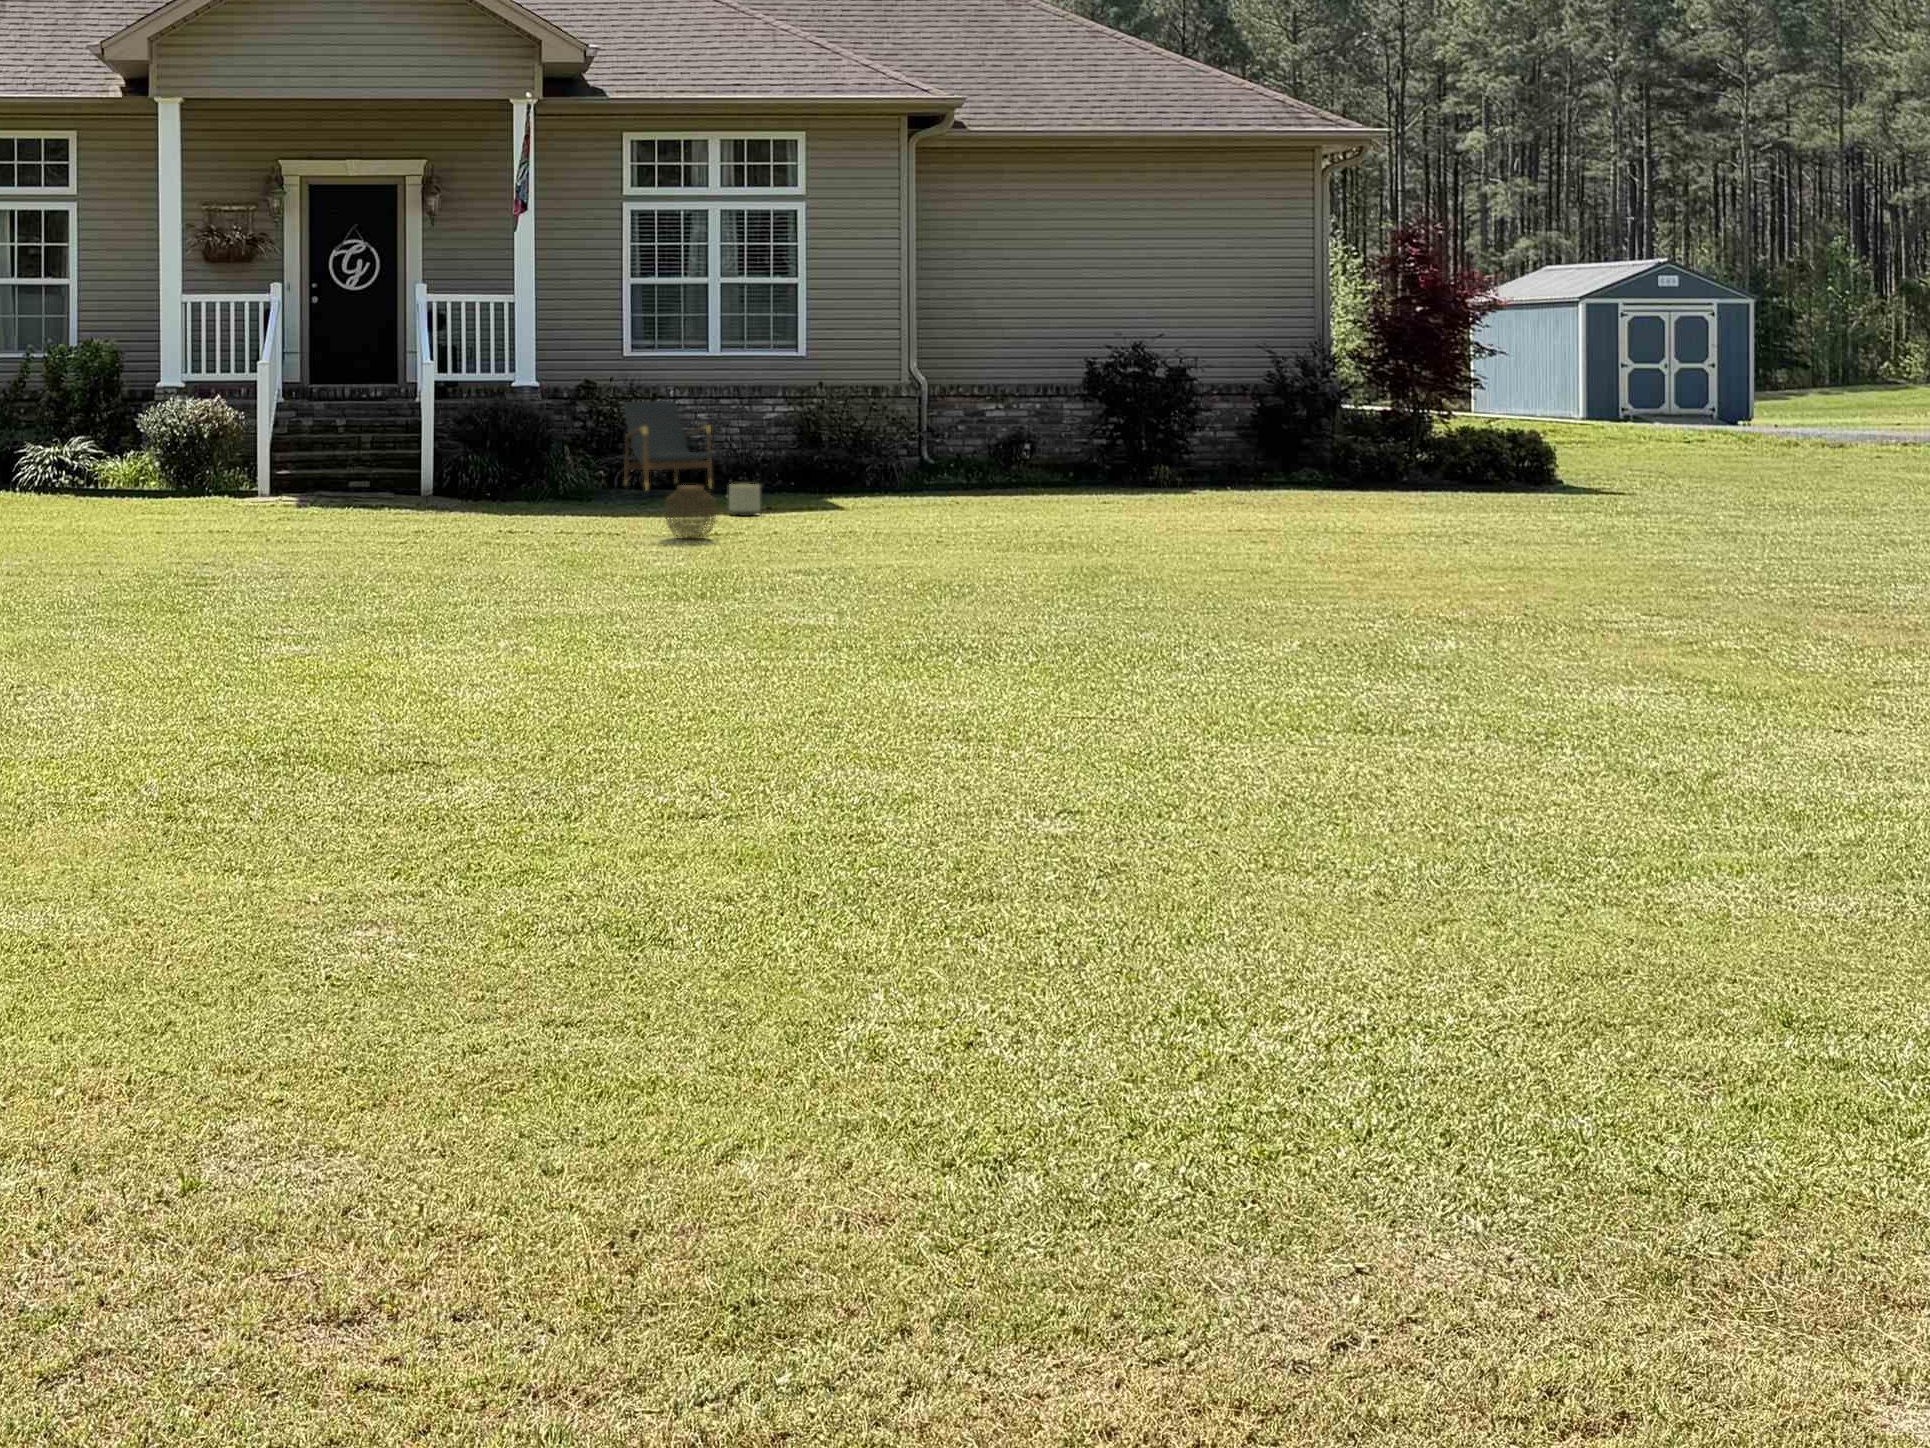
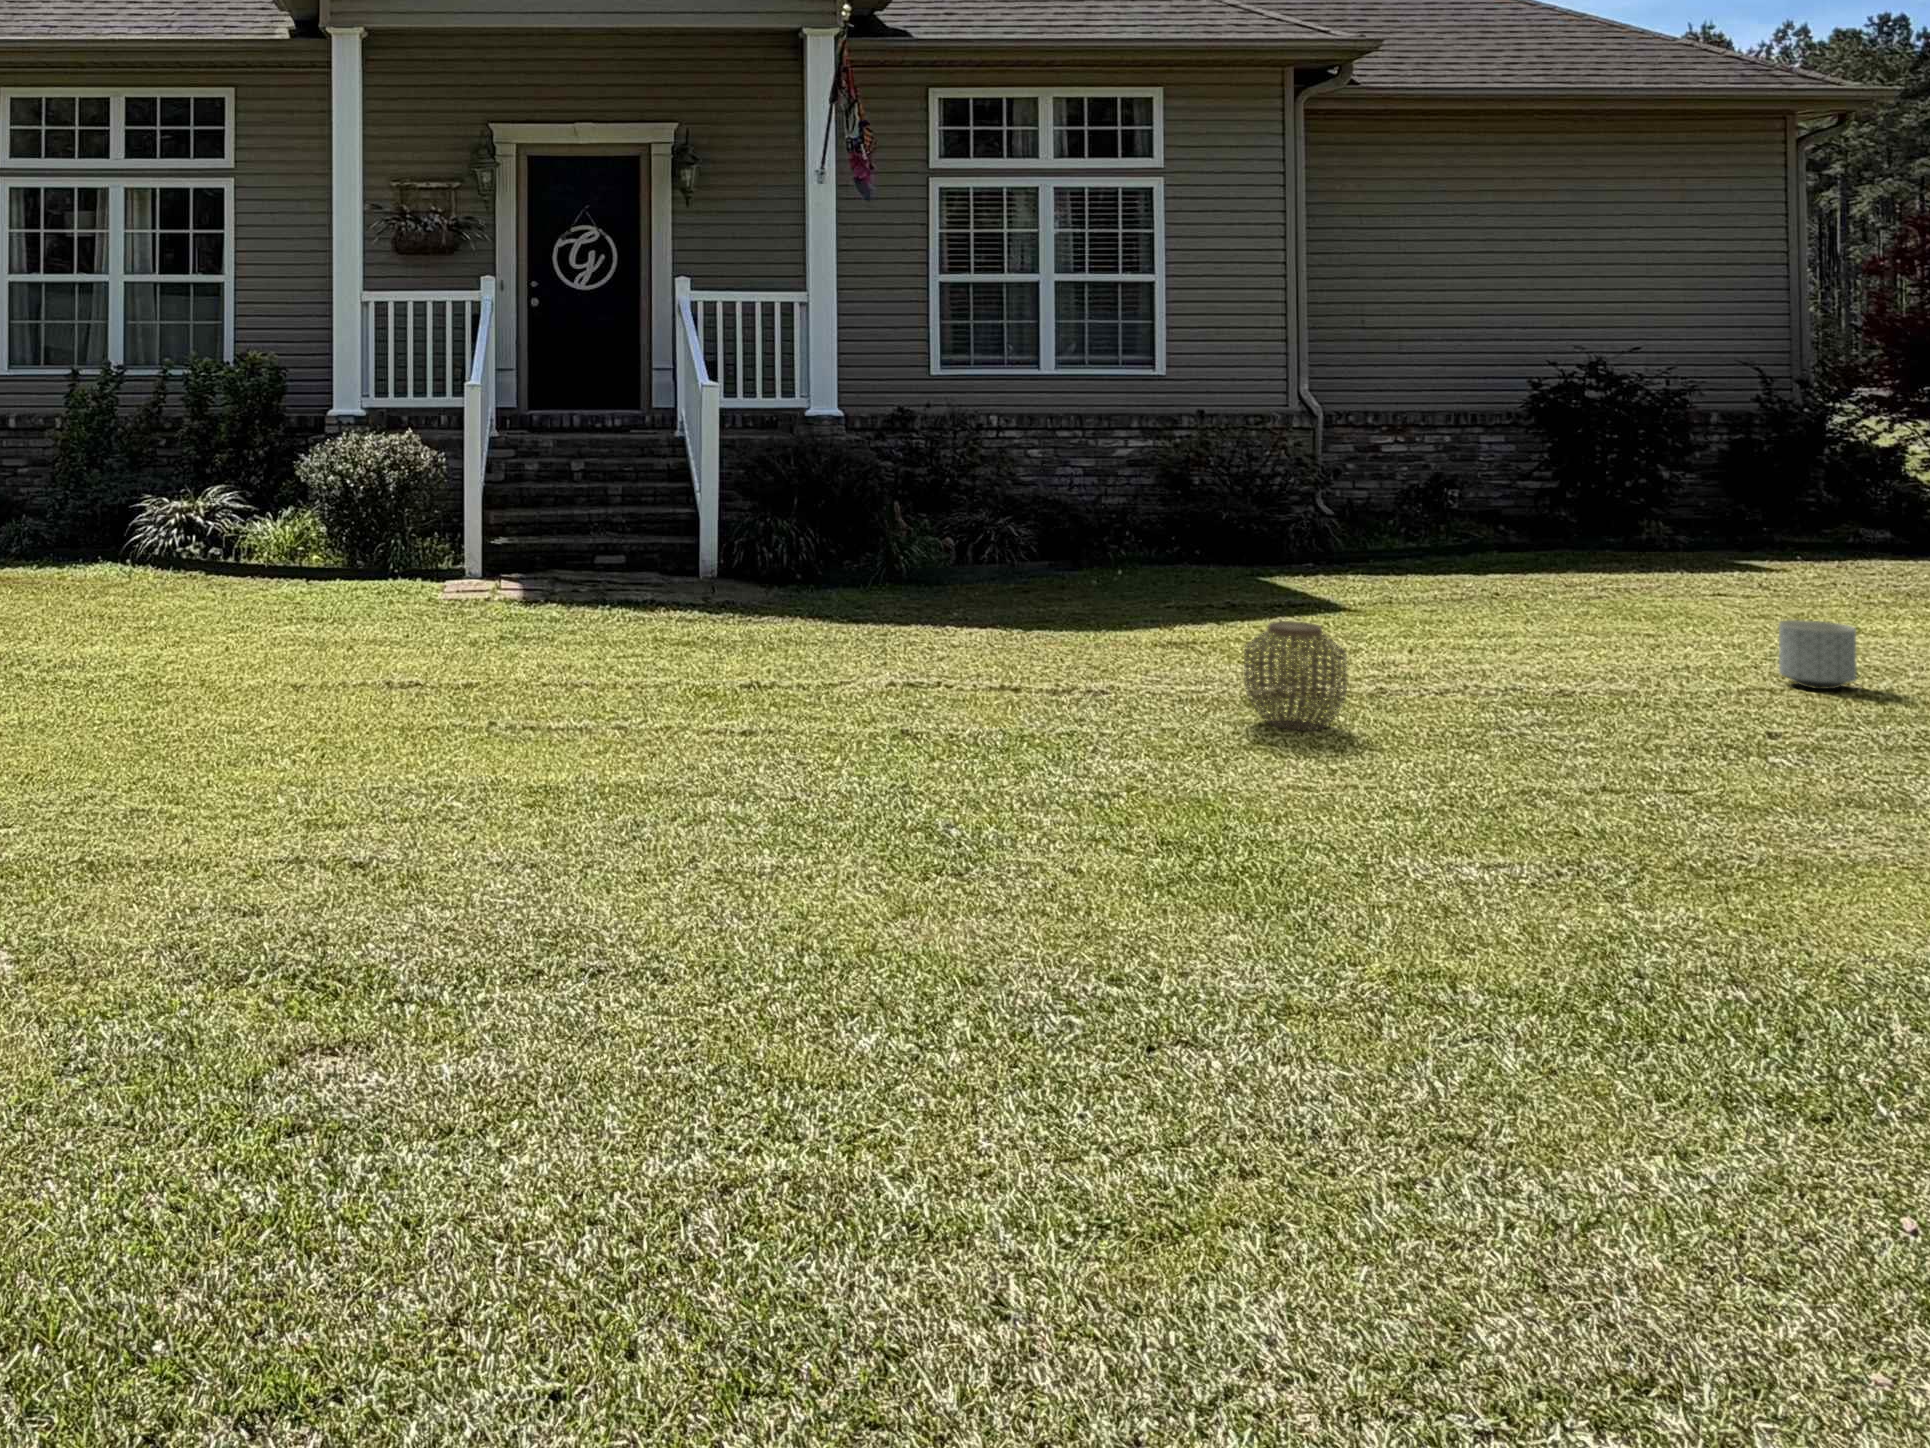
lounge chair: present [623,401,712,490] -> none [955,437,1086,563]
planter: present [729,484,760,516] -> present [1779,620,1856,689]

